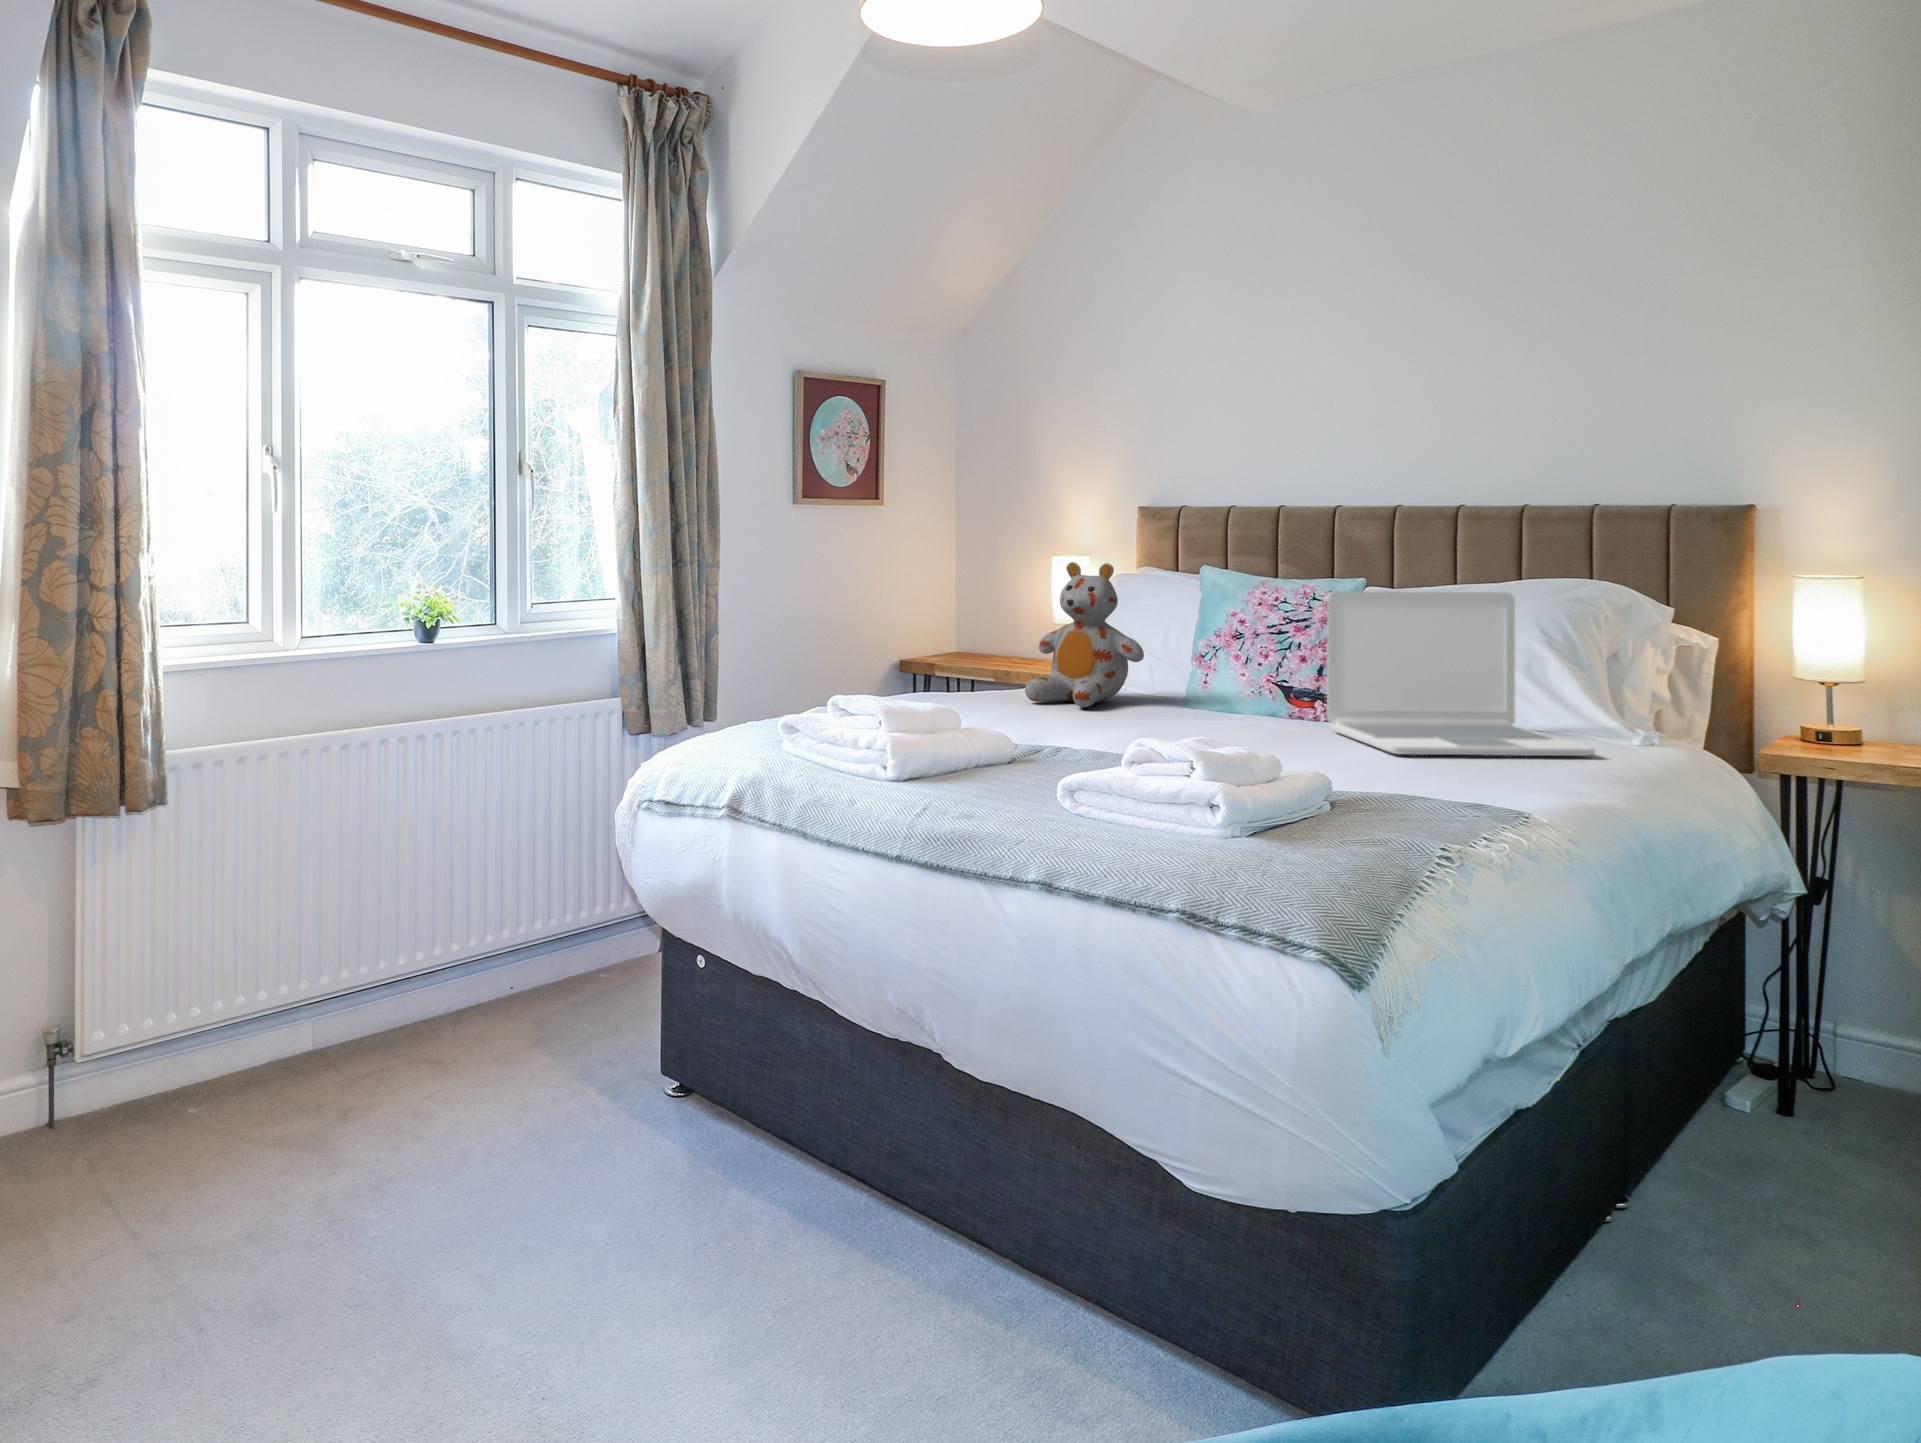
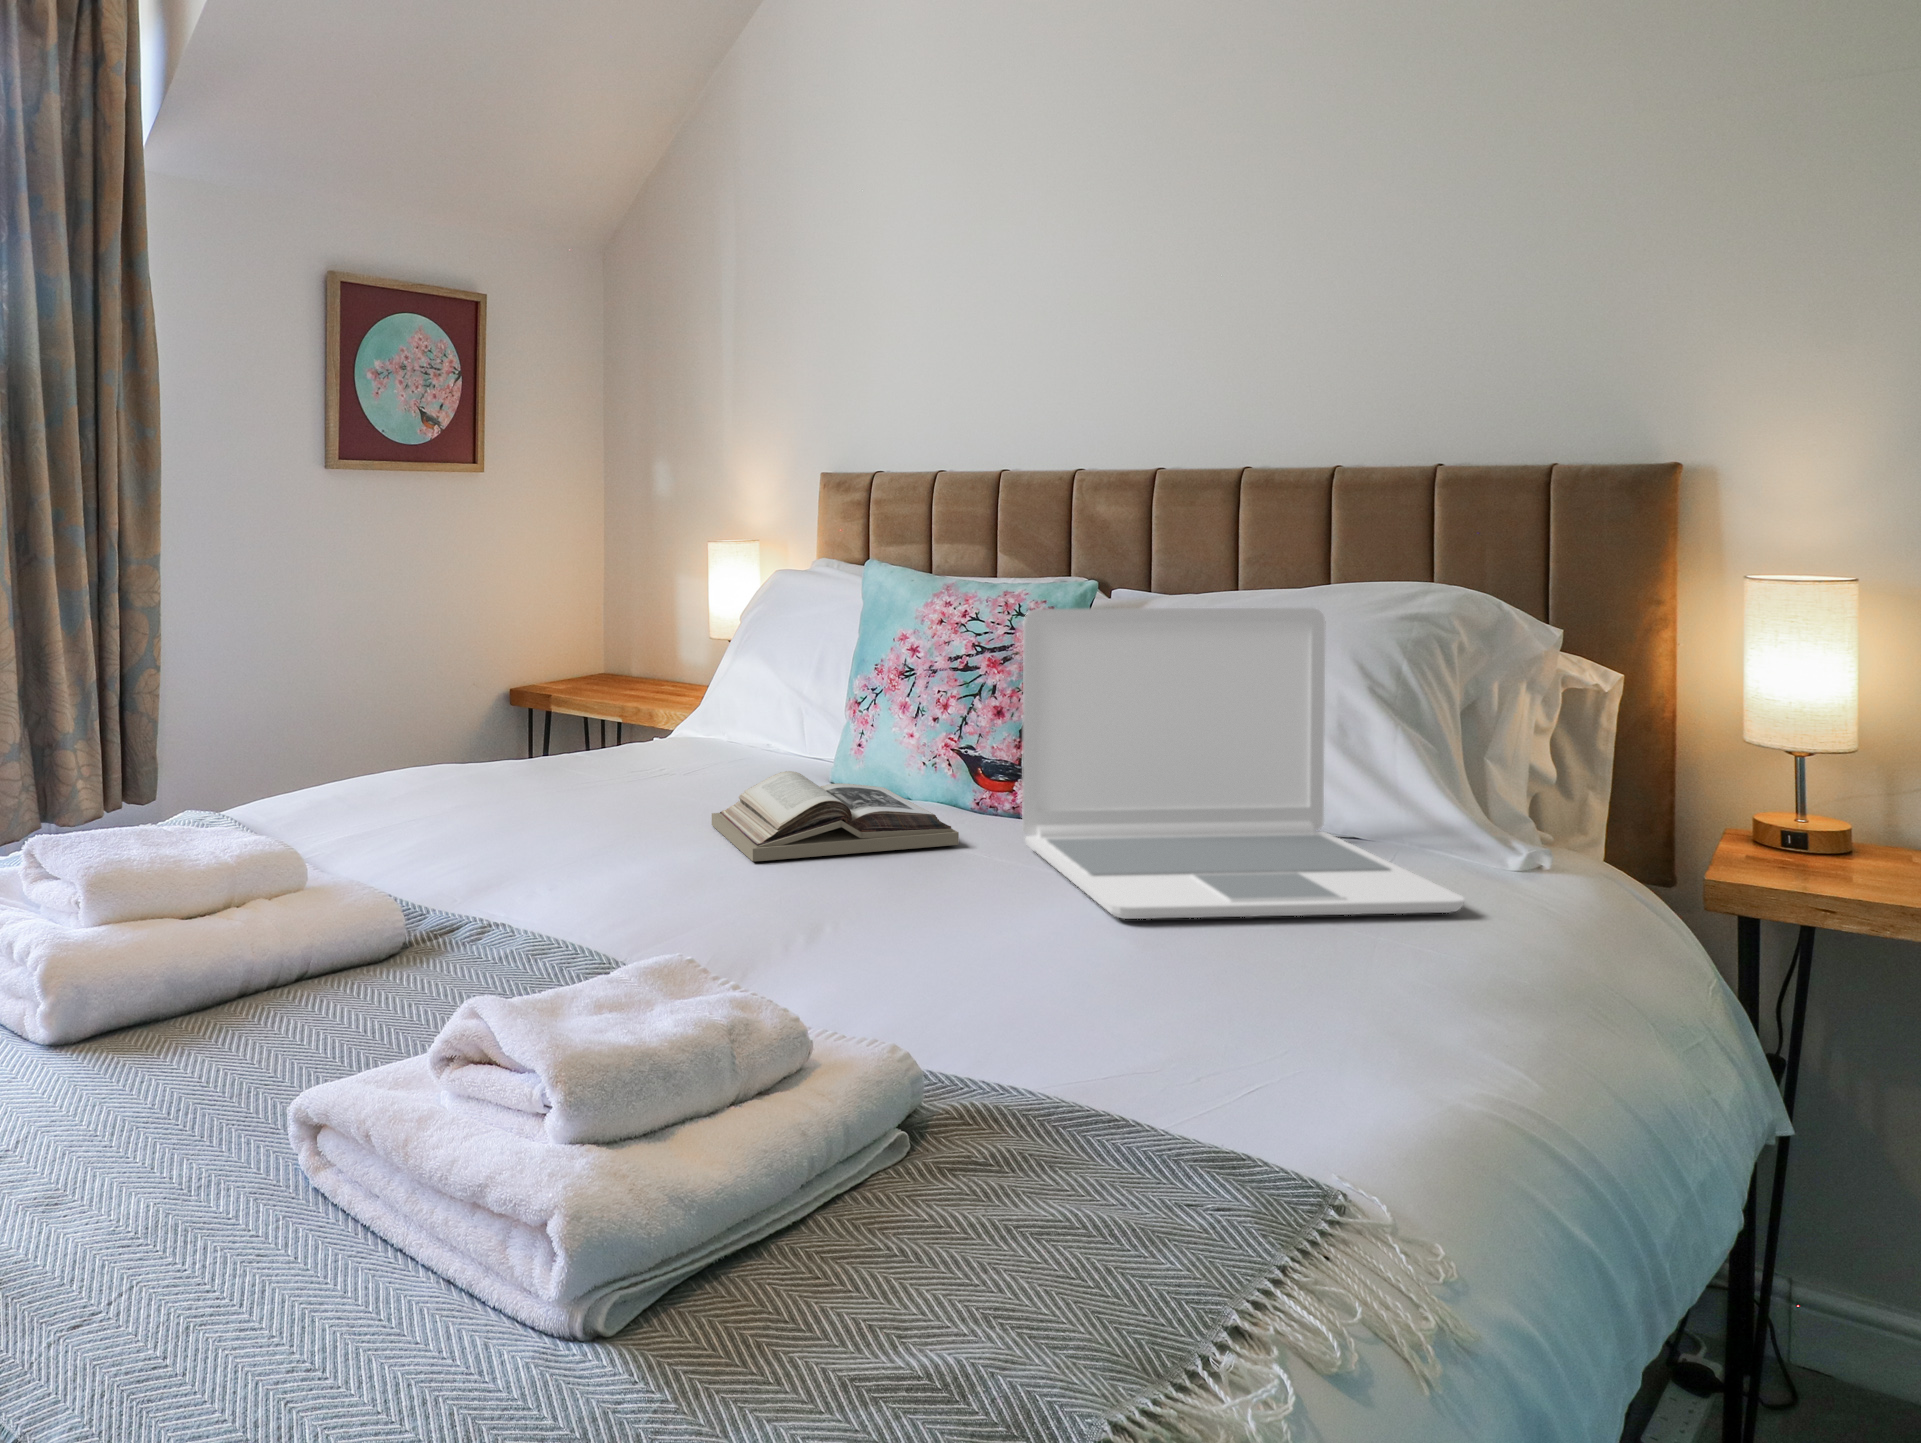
stuffed bear: present [1025,562,1144,707] -> none [574,555,758,795]
book: none [1131,689,1288,733] -> present [712,771,959,862]

